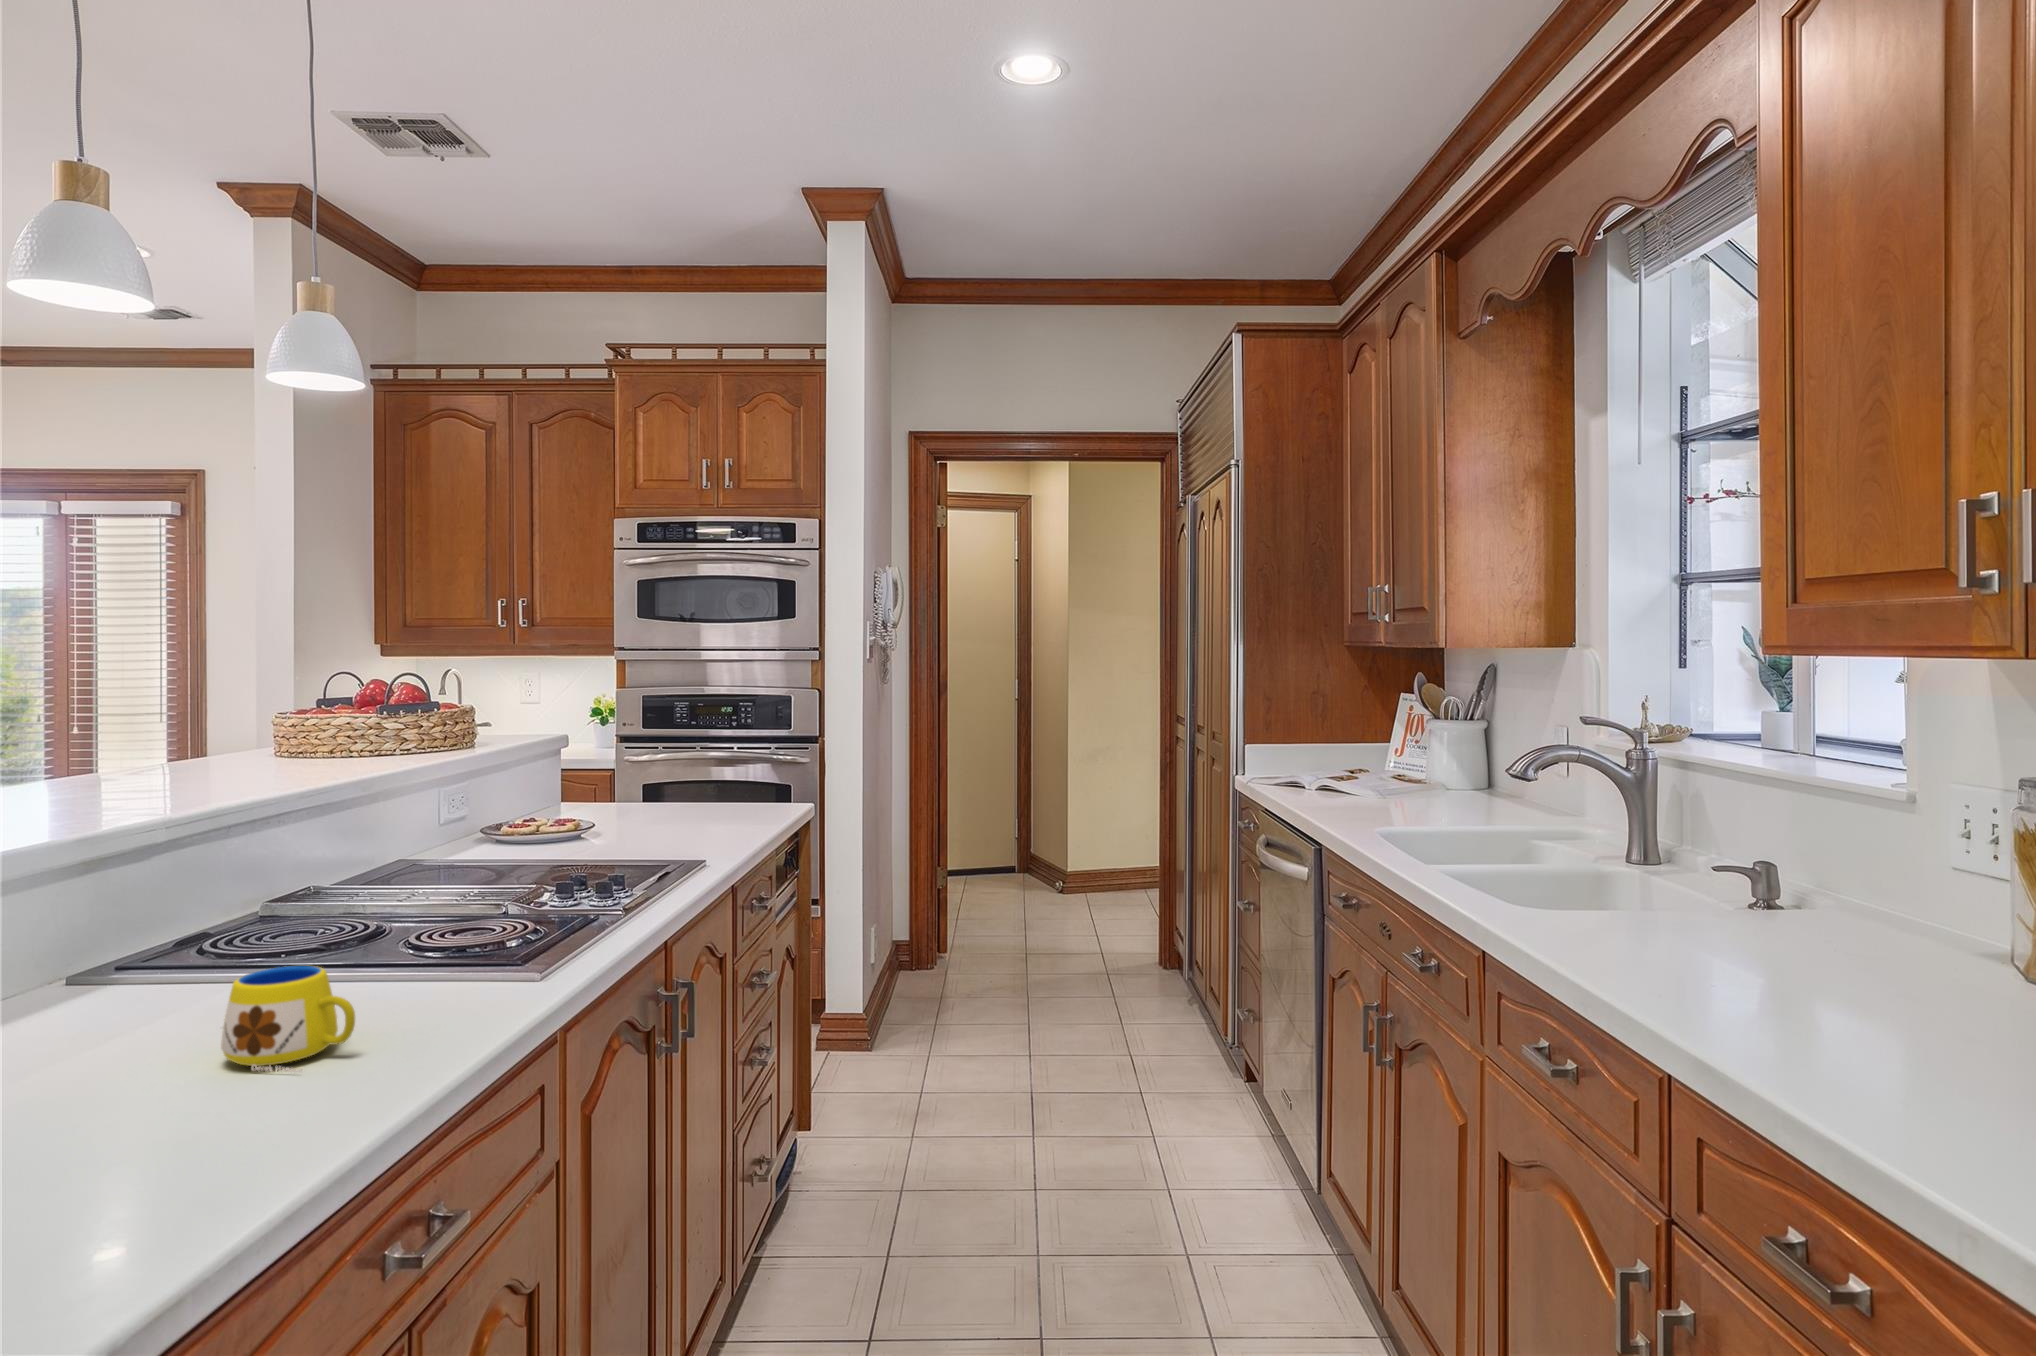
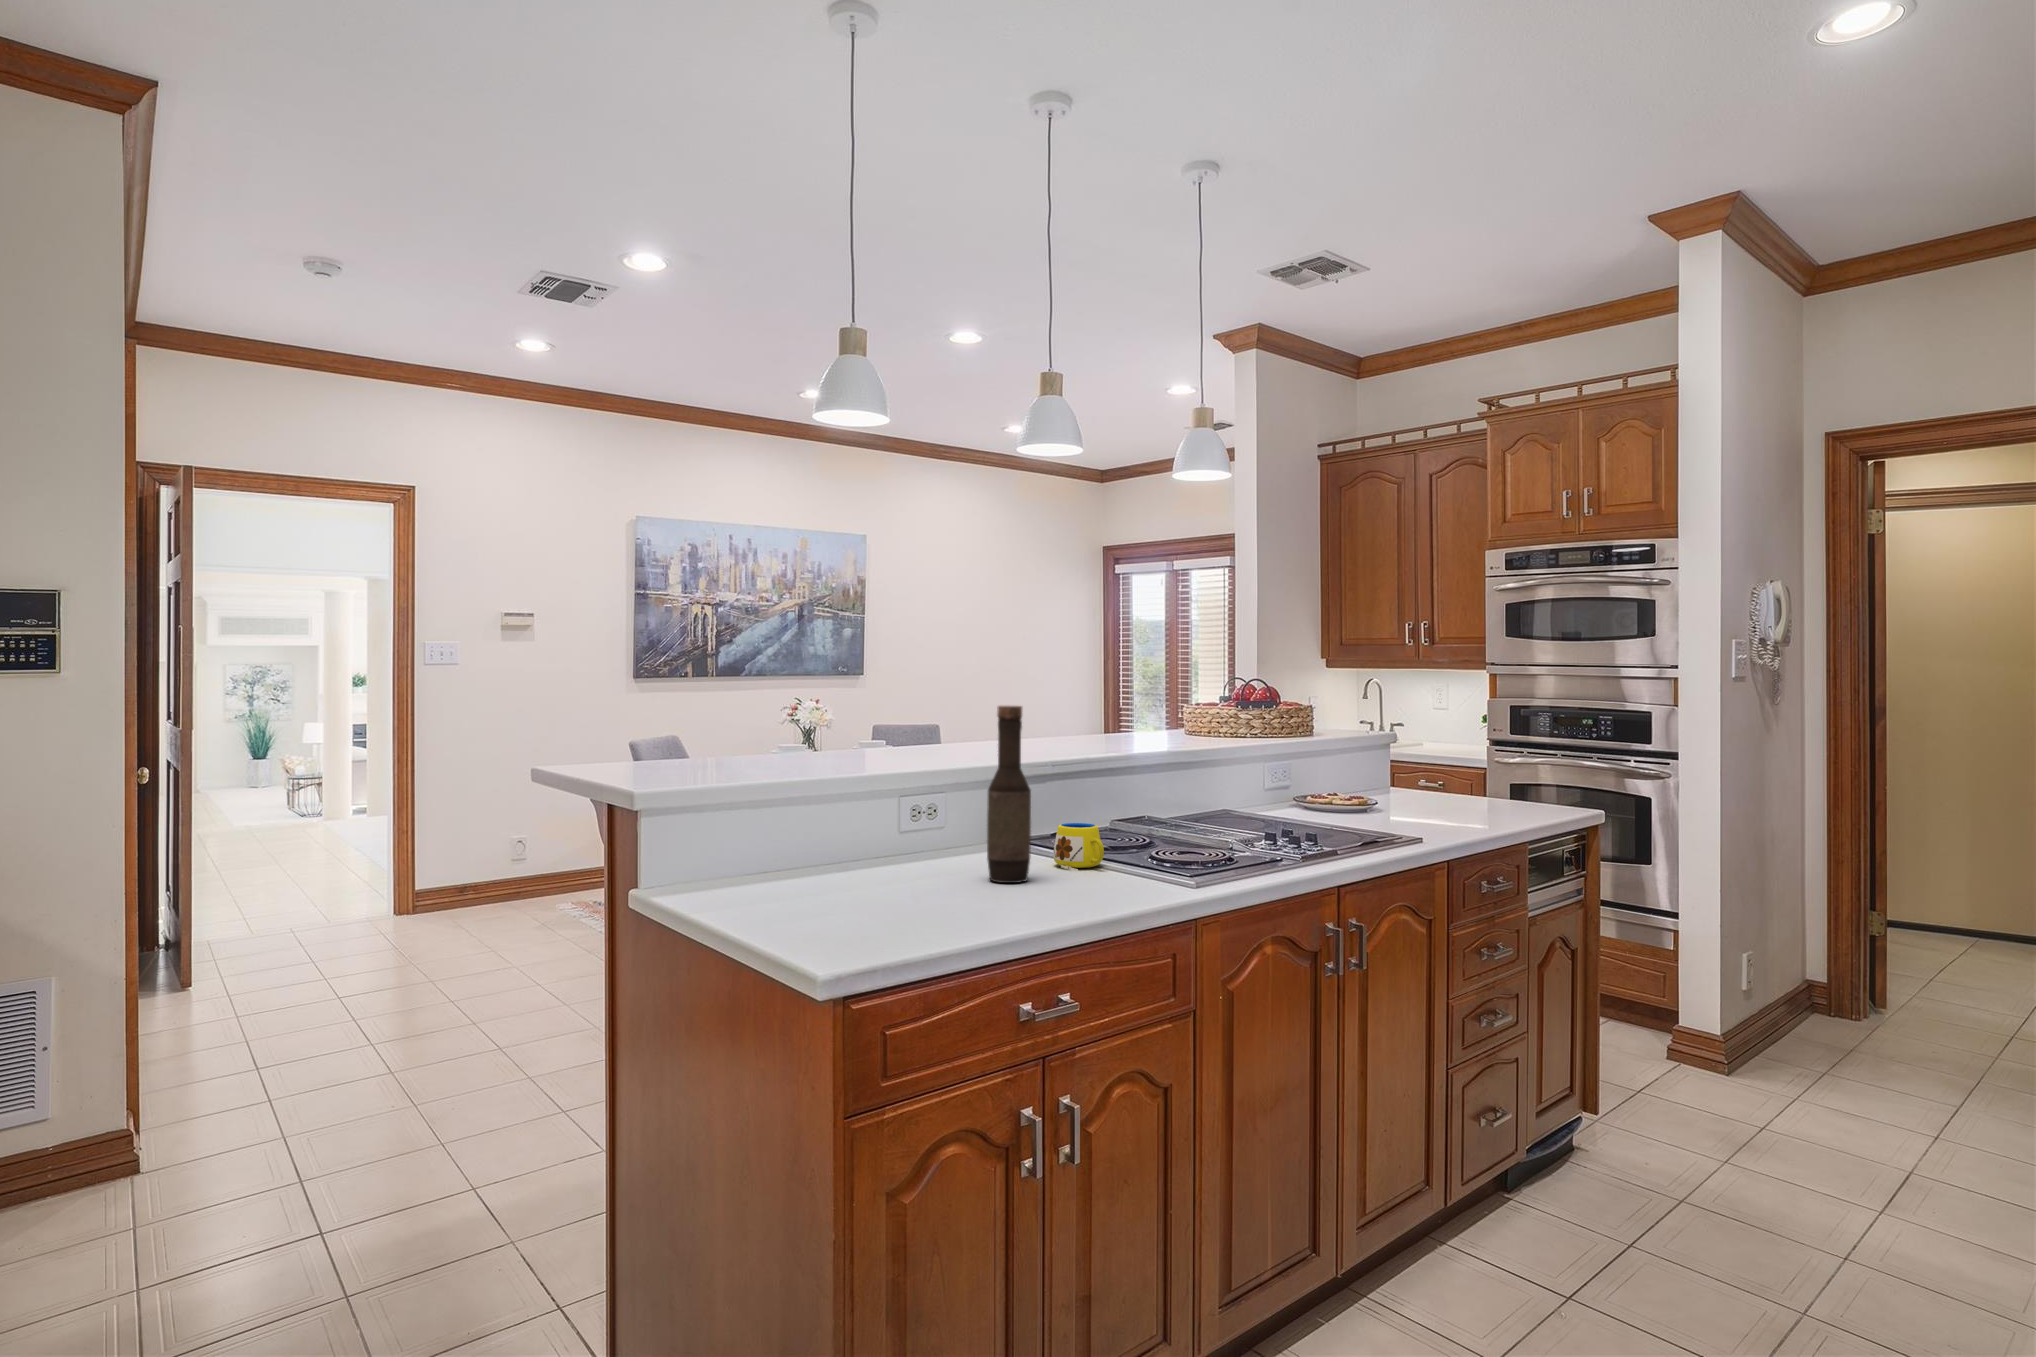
bottle: none [92,752,215,1164] -> present [987,706,1031,883]

